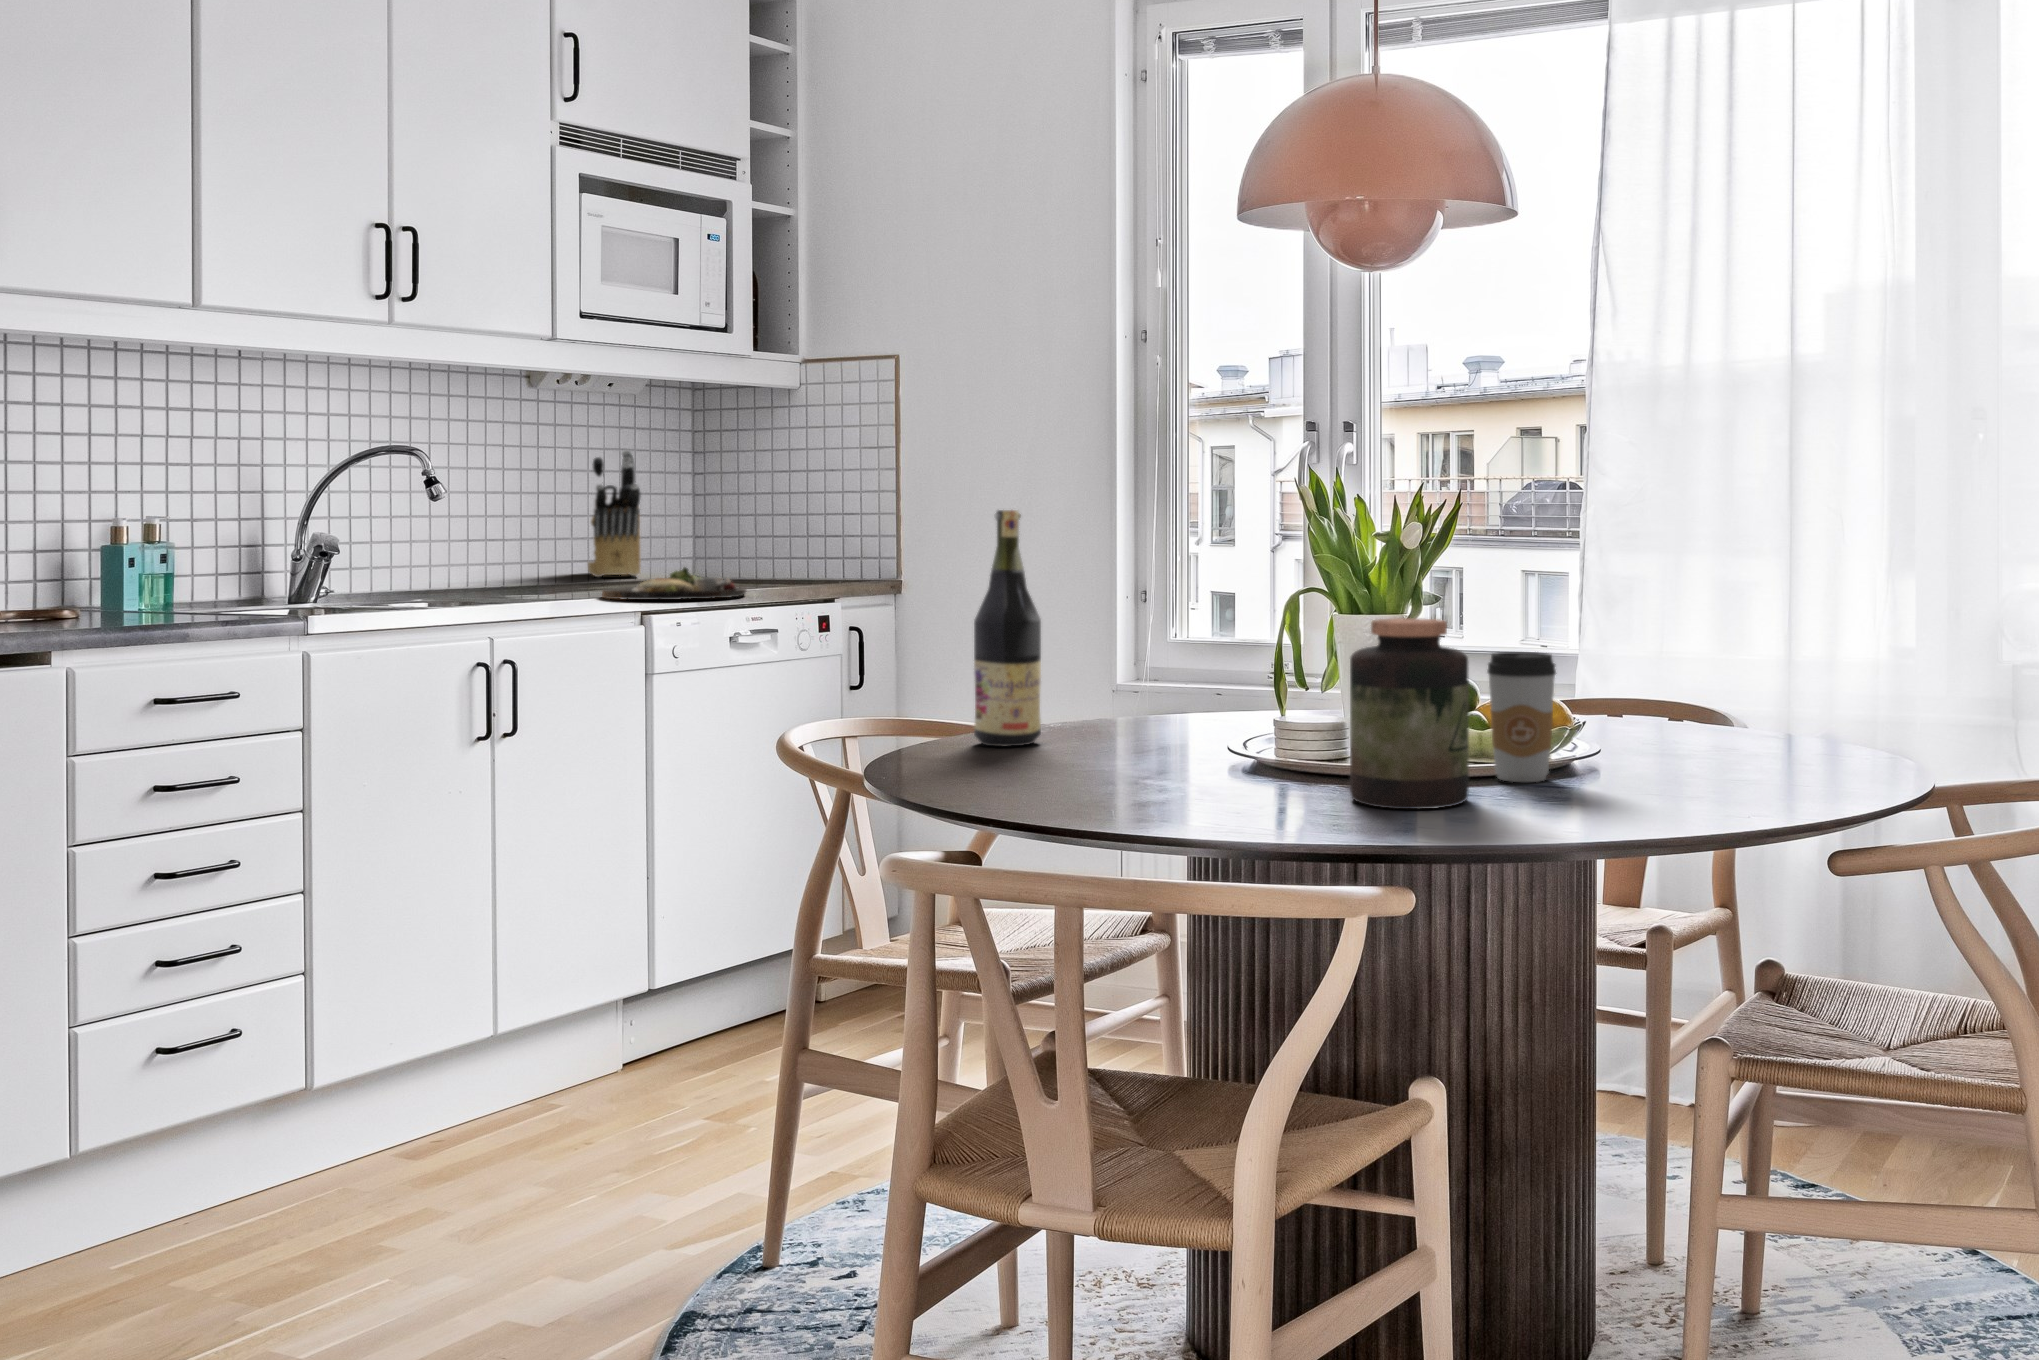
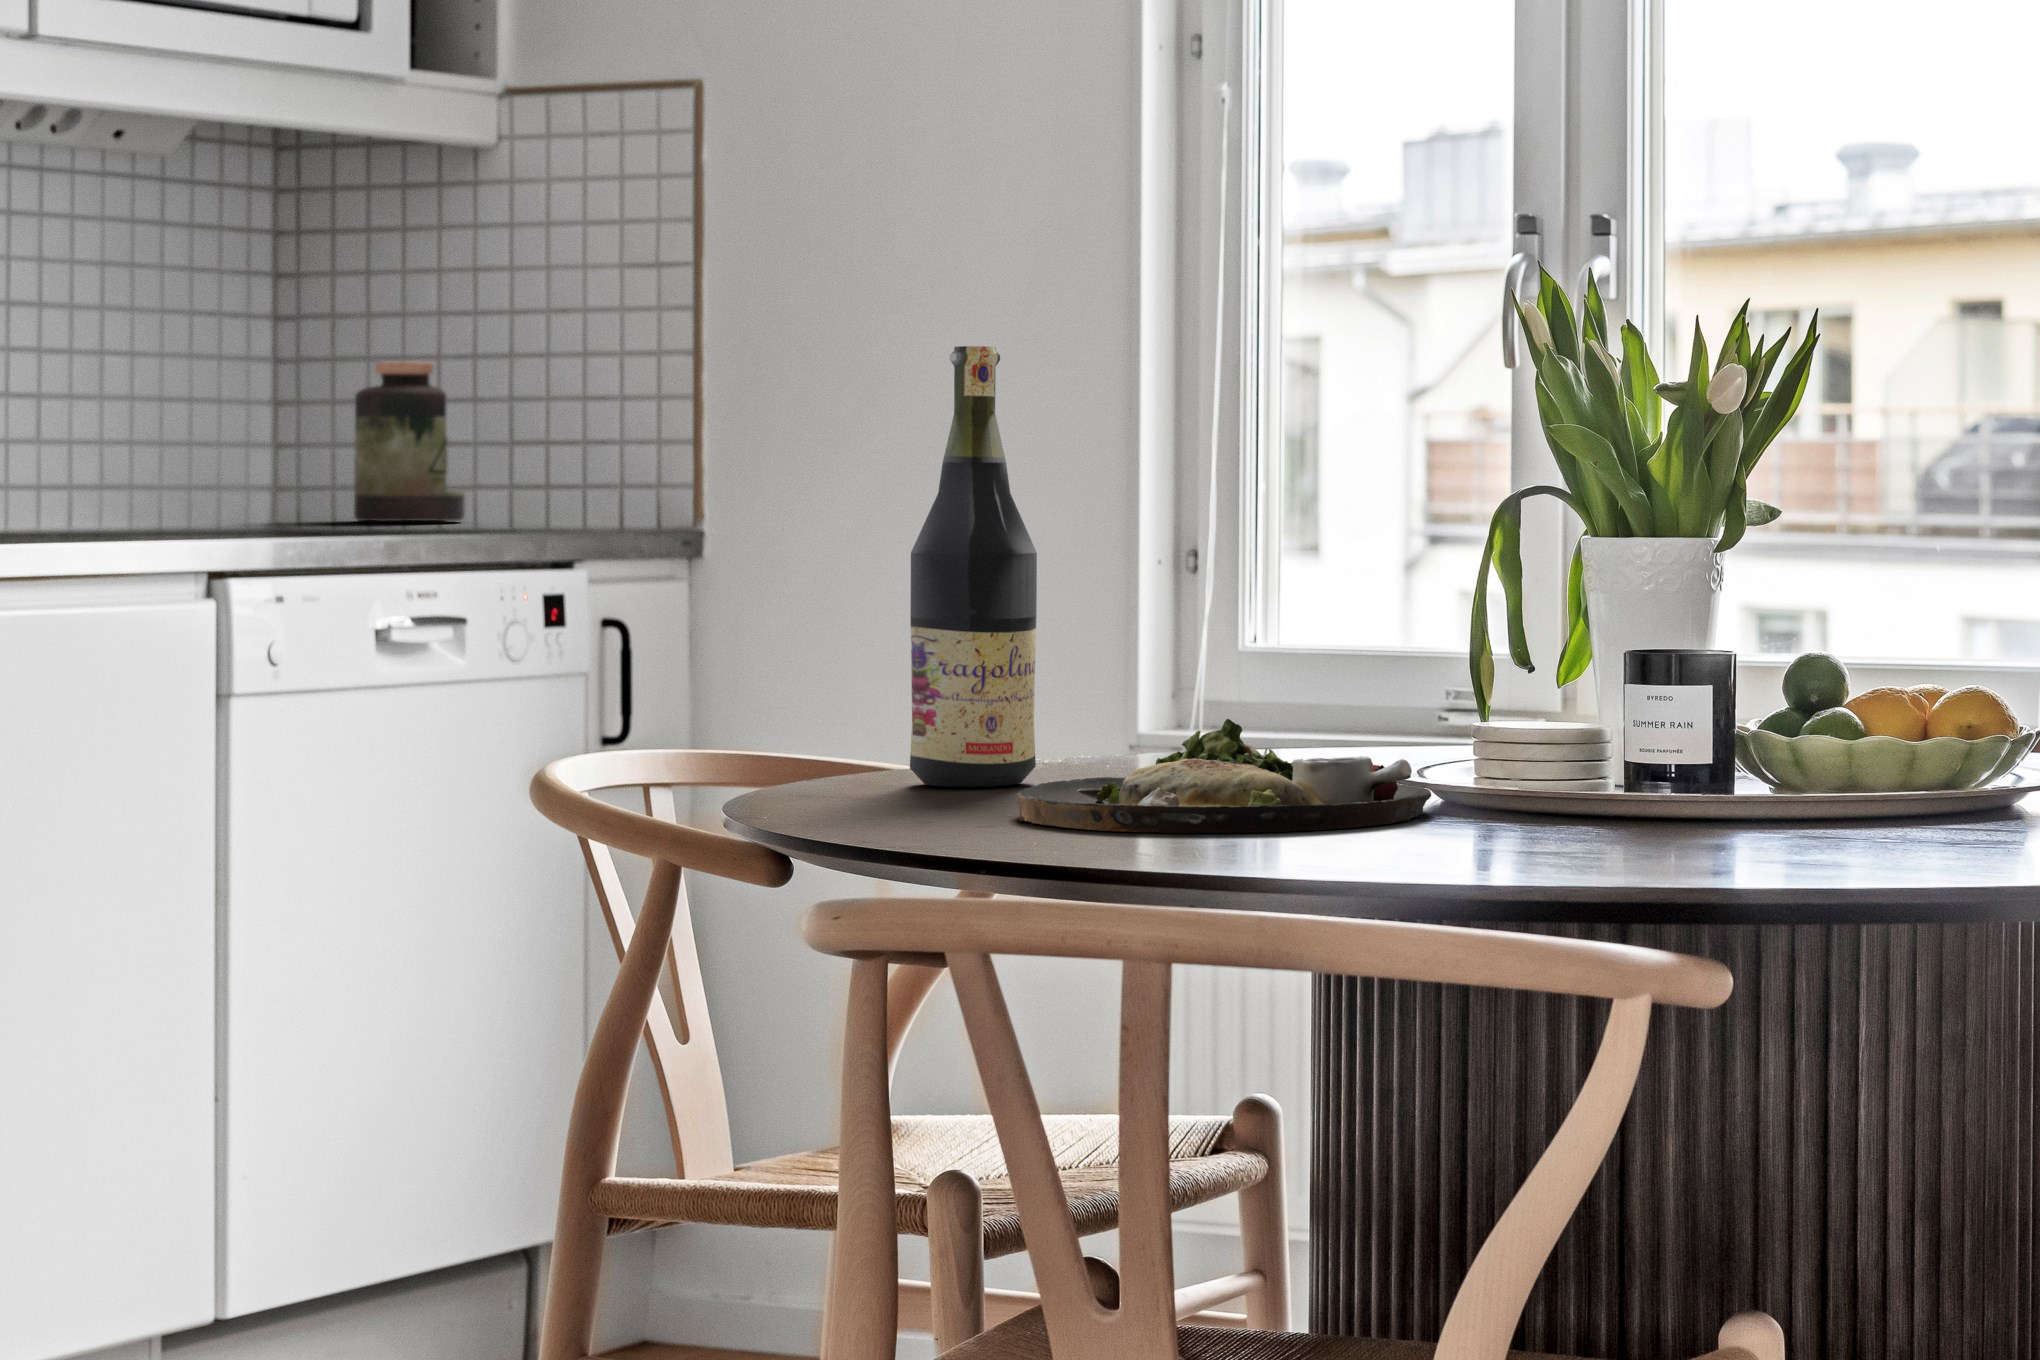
knife block: present [588,450,641,577] -> none [59,264,179,522]
dinner plate: present [602,567,746,600] -> present [1017,719,1431,833]
jar: present [1350,618,1469,809] -> present [354,362,465,521]
coffee cup: present [1487,652,1556,782] -> none [1861,593,1985,822]

